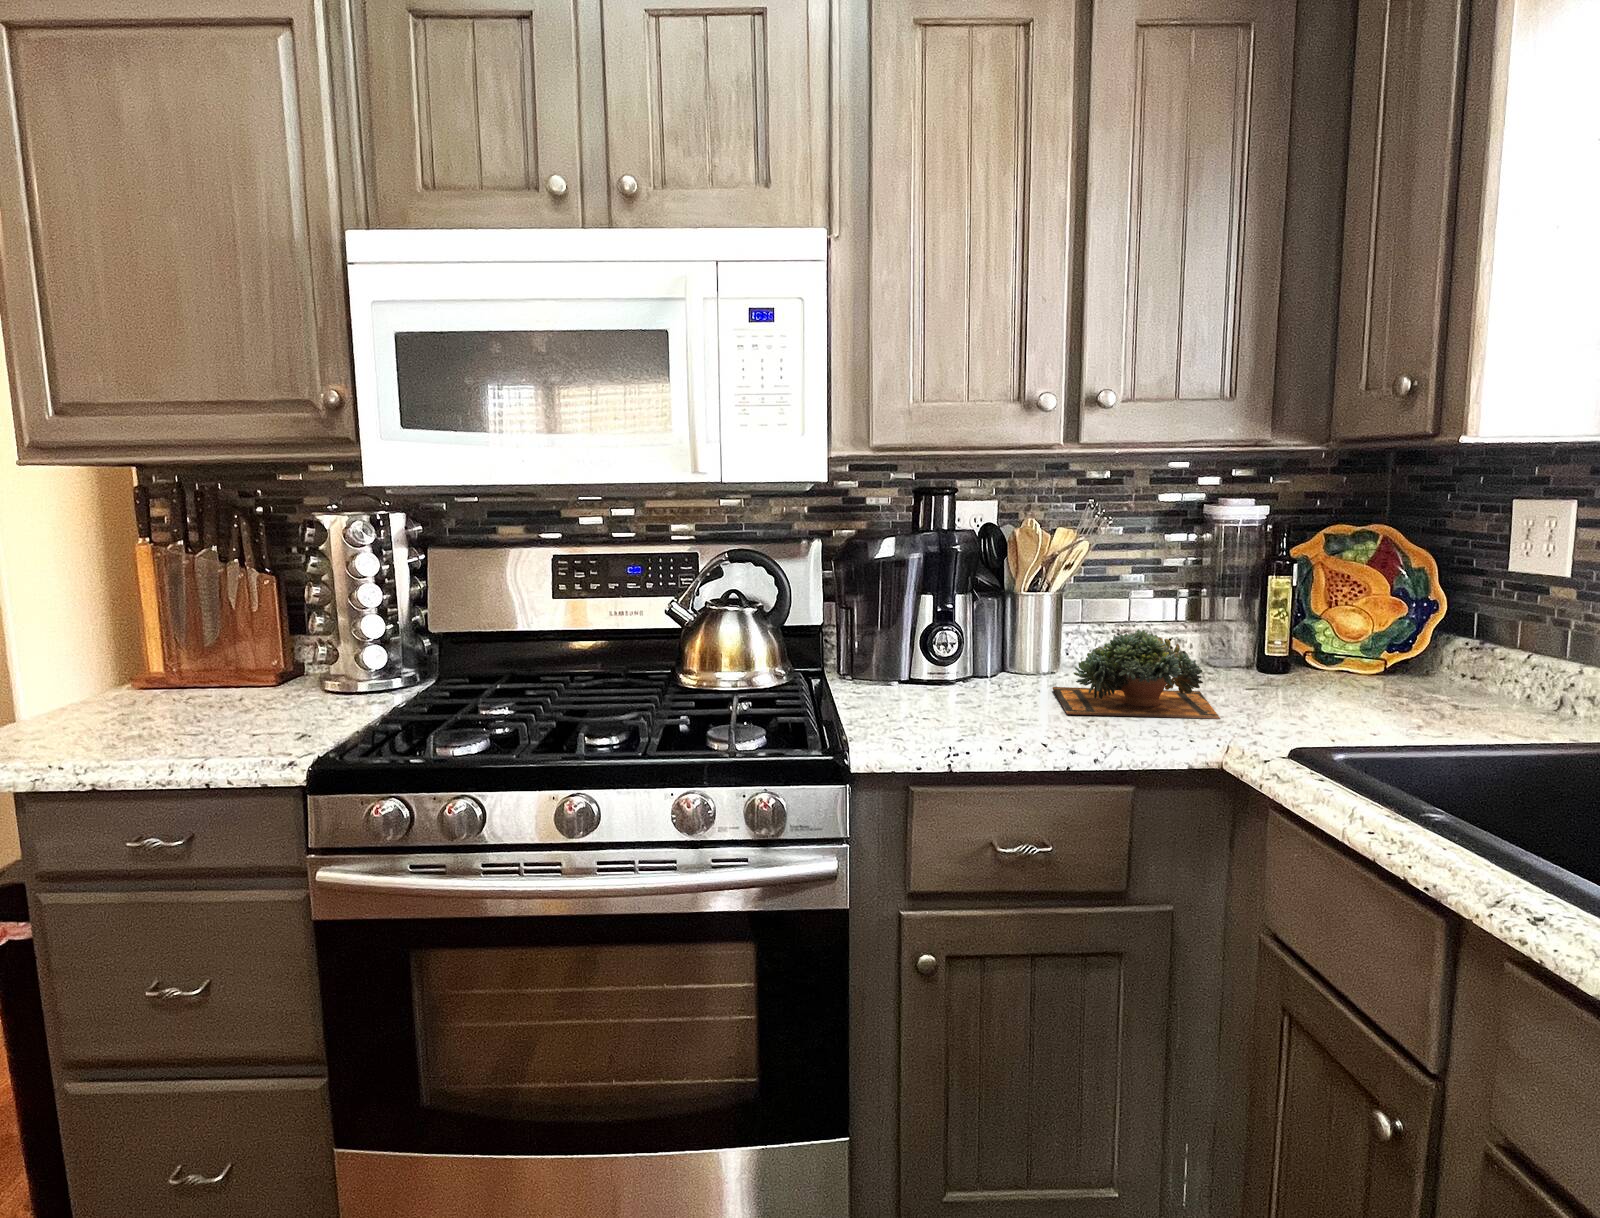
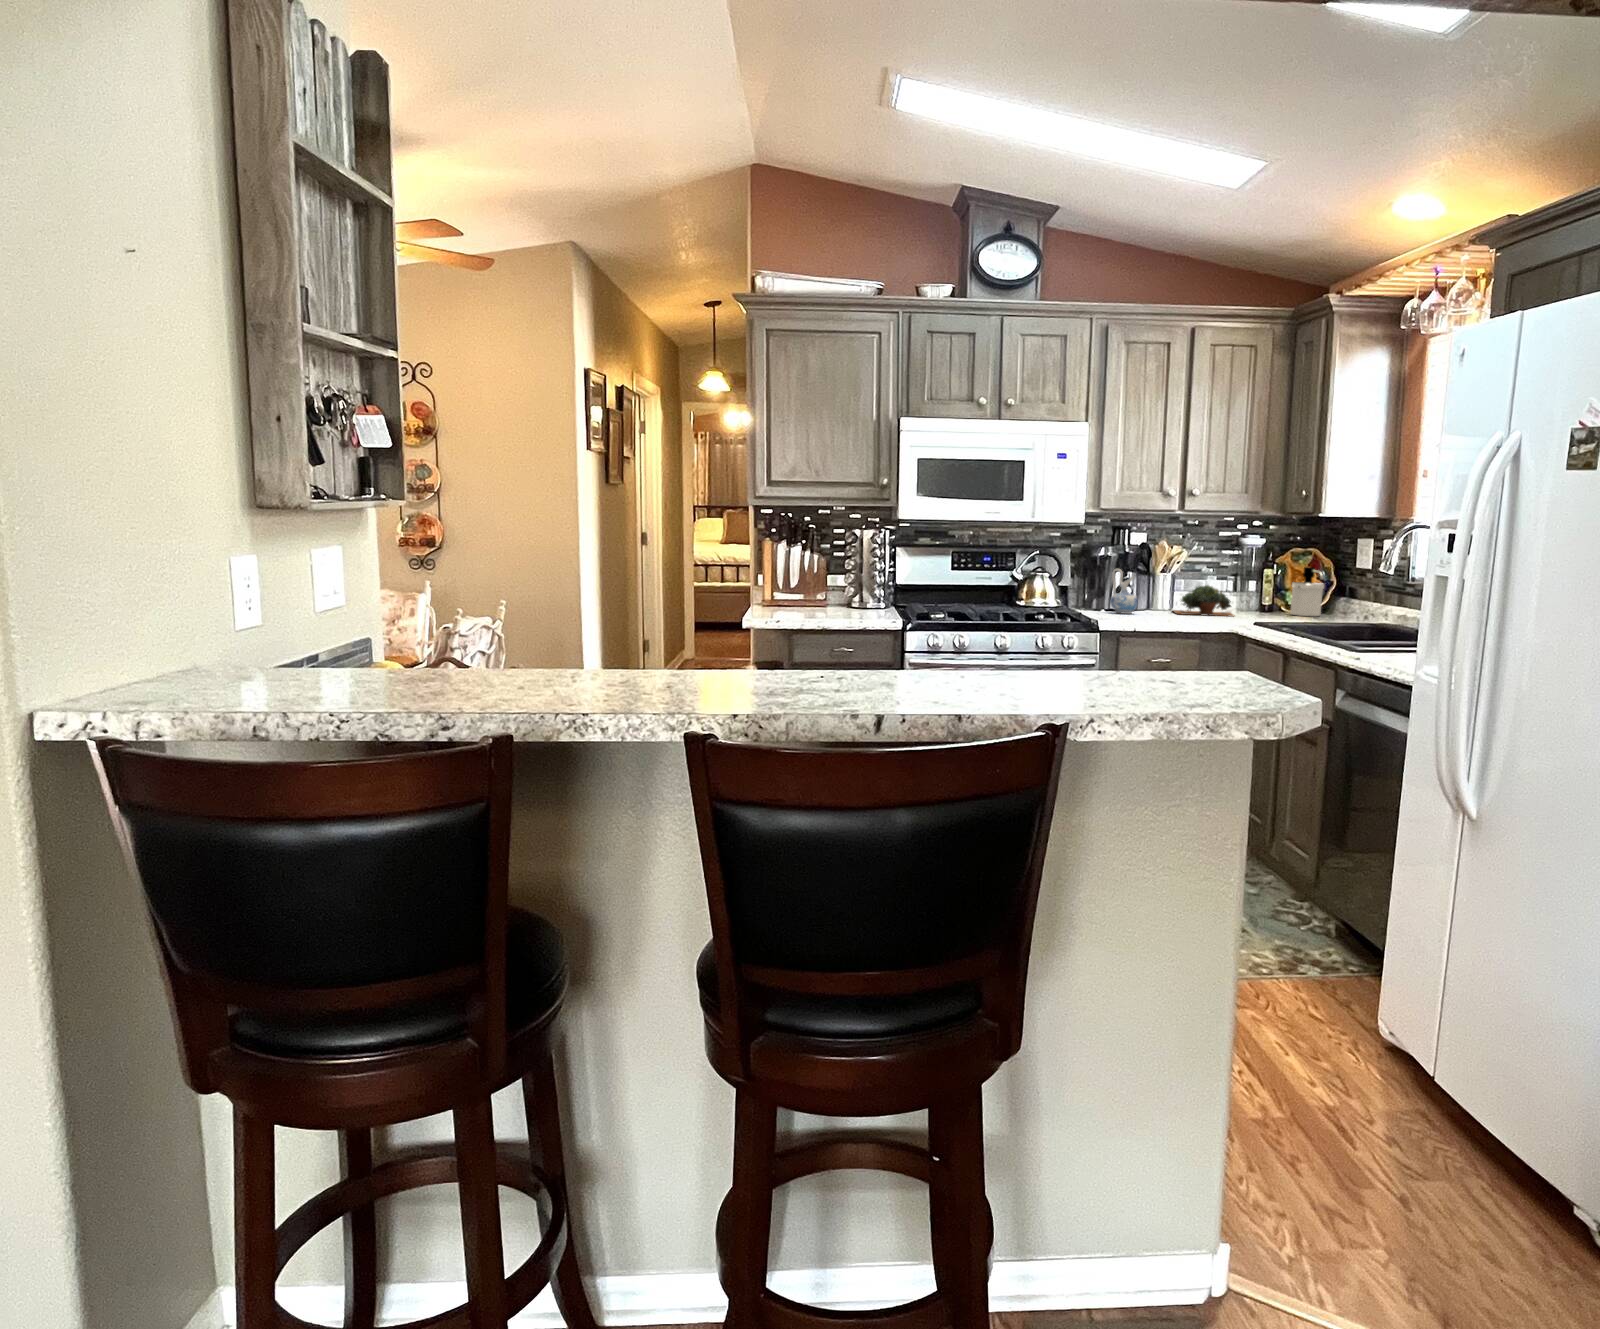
soap dispenser: none [1346,574,1452,703] -> present [1290,566,1324,616]
ceramic pitcher: none [893,599,963,719] -> present [1110,569,1138,614]

